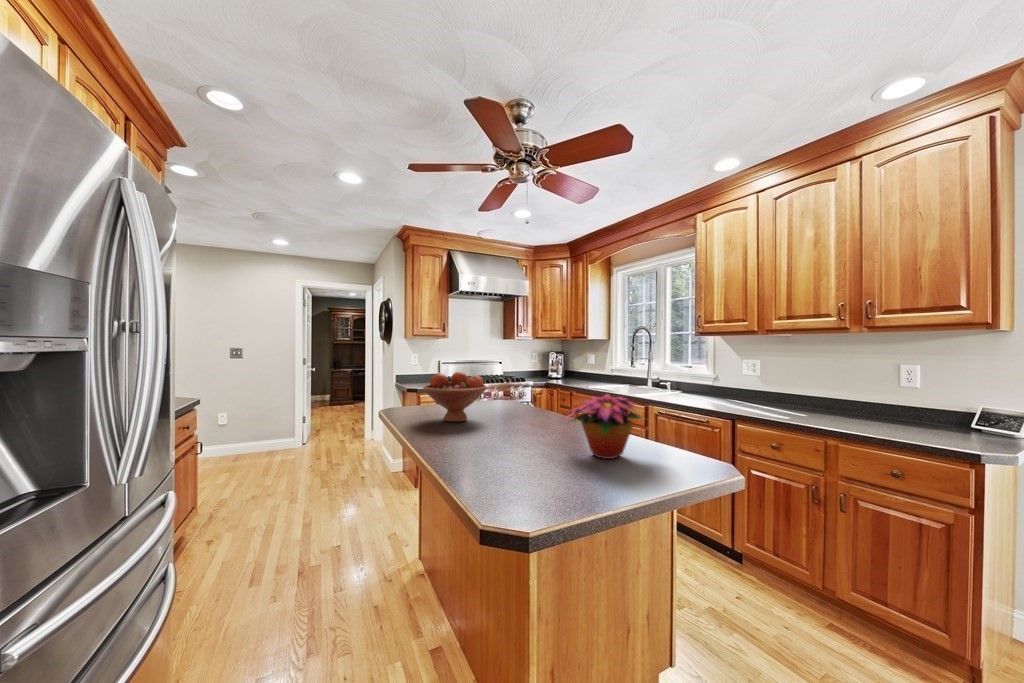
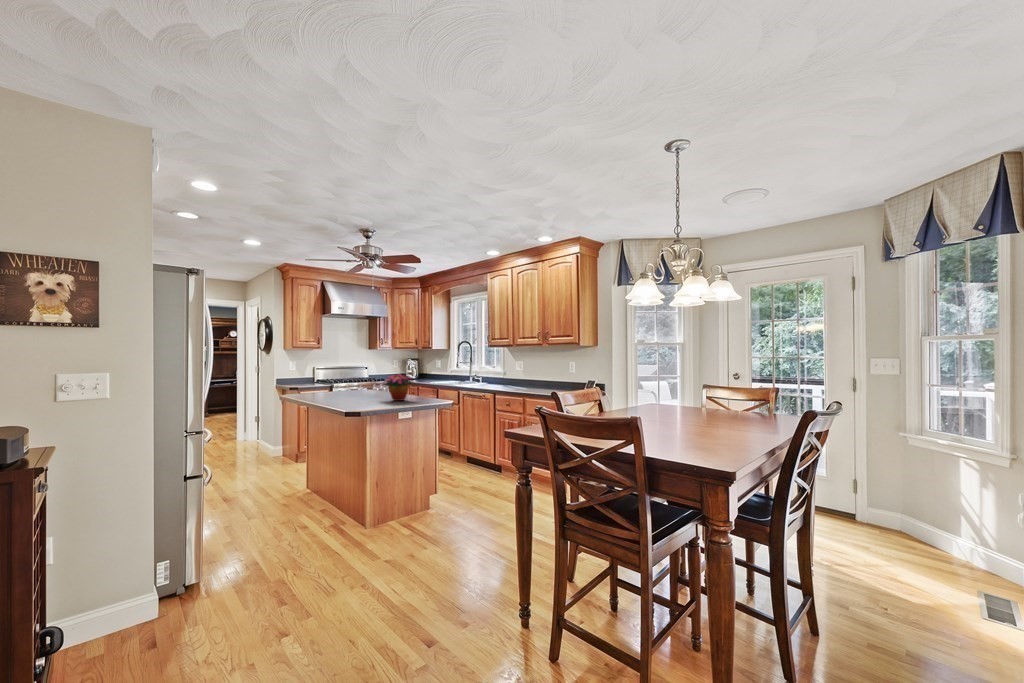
fruit bowl: present [423,372,487,422] -> none [309,368,347,395]

